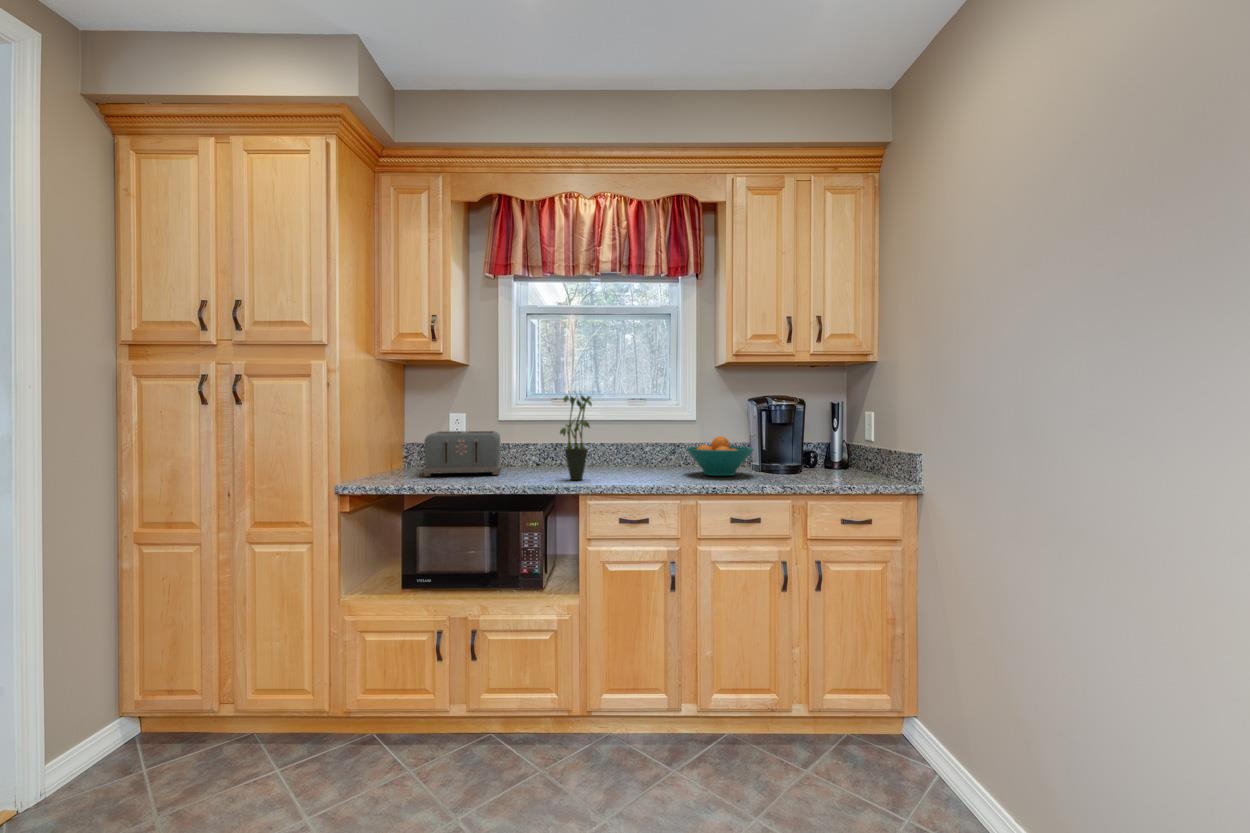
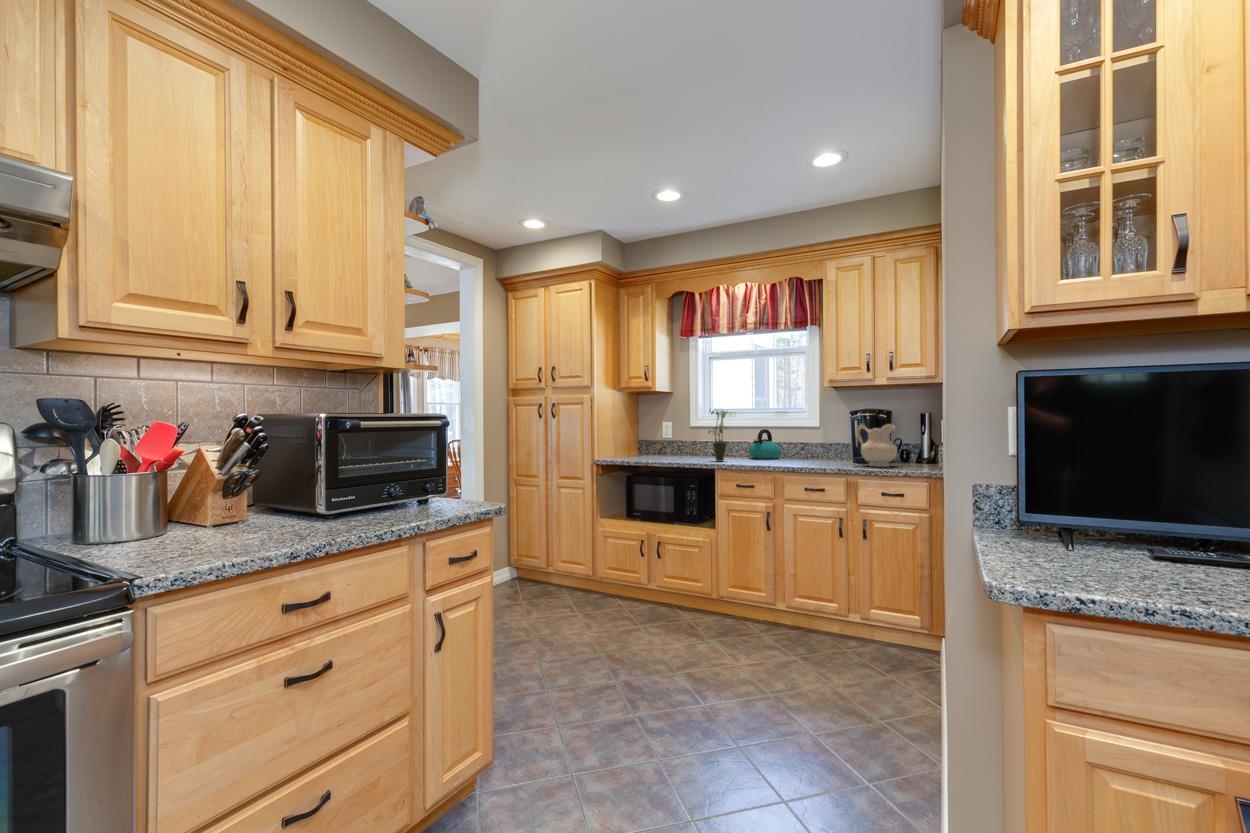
ceramic pitcher: none [786,417,844,481] -> present [857,423,897,467]
kettle: none [603,425,649,470] -> present [749,429,781,459]
toaster: present [423,431,501,476] -> none [640,433,691,458]
fruit bowl: present [686,436,753,476] -> none [794,436,841,463]

